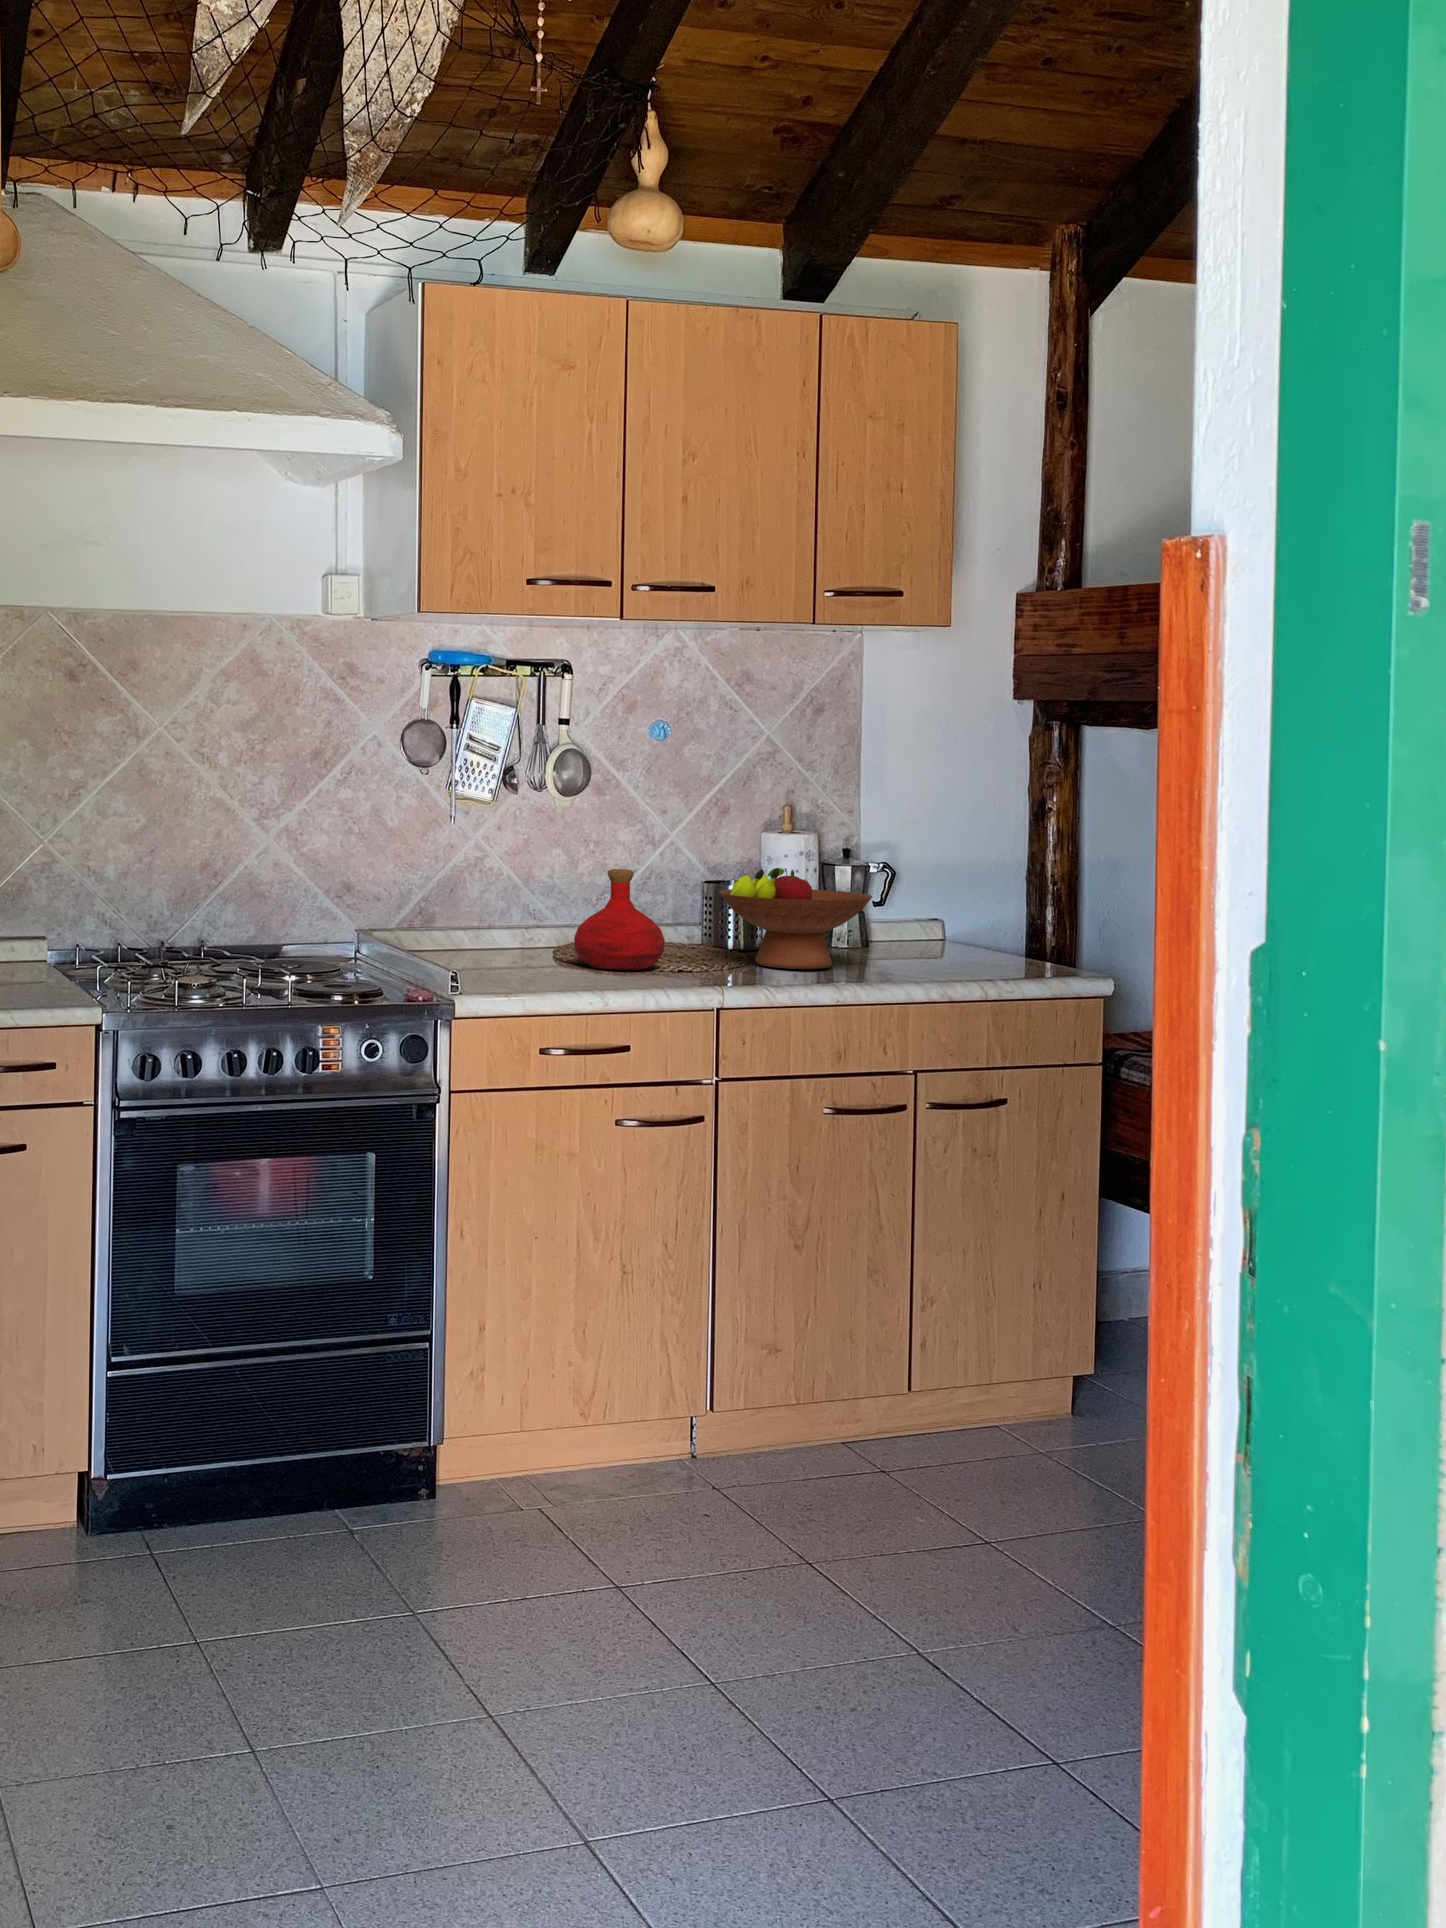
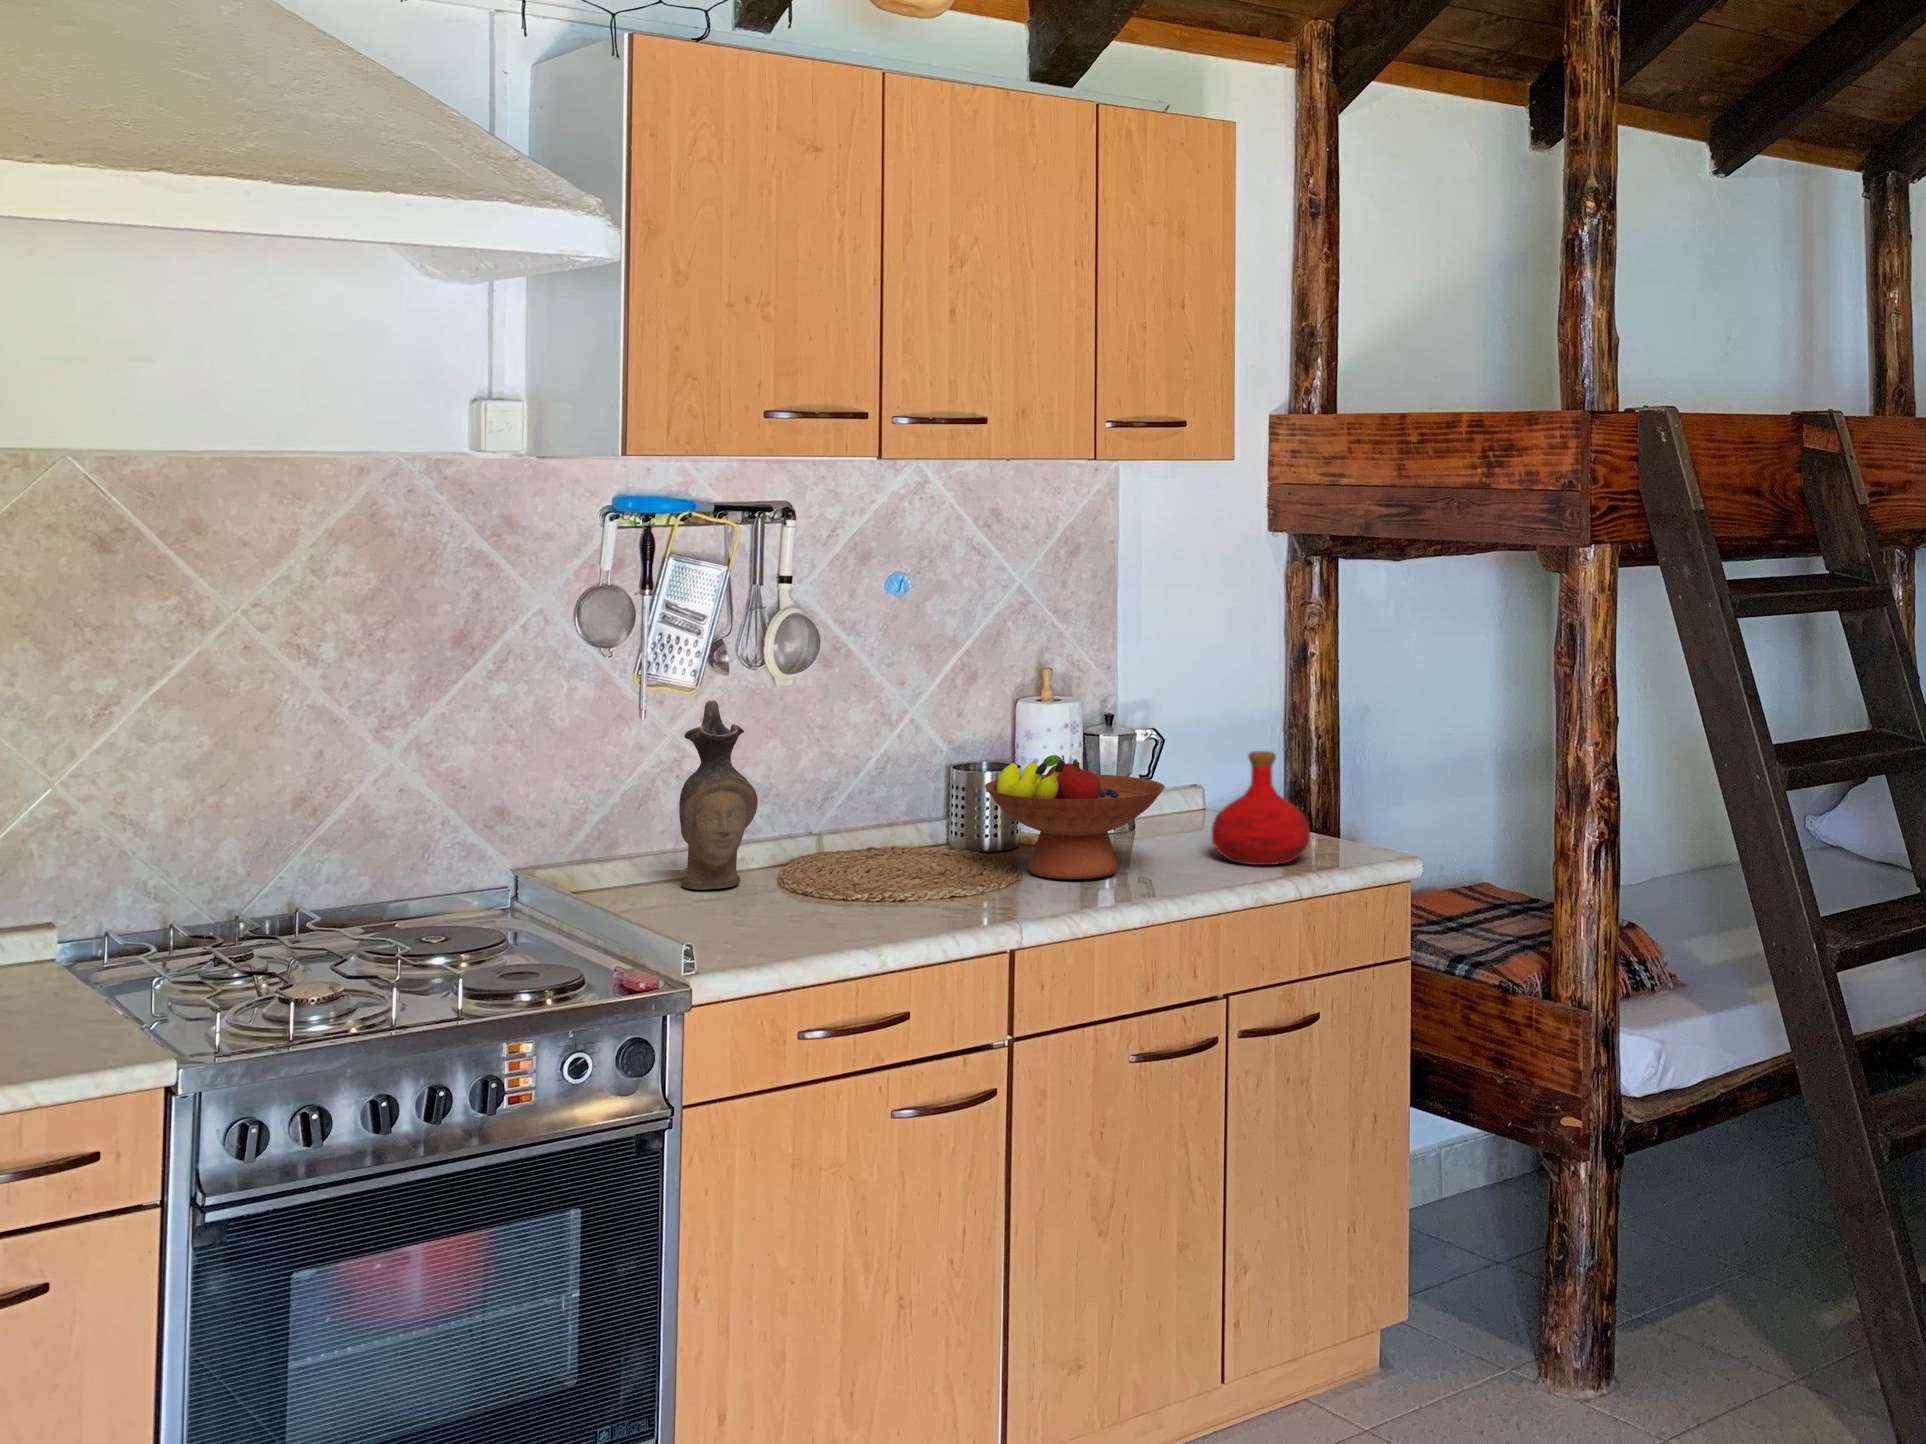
ceramic pitcher: none [473,812,531,955] -> present [679,701,758,889]
bottle: present [574,869,665,970] -> present [1212,751,1310,865]

